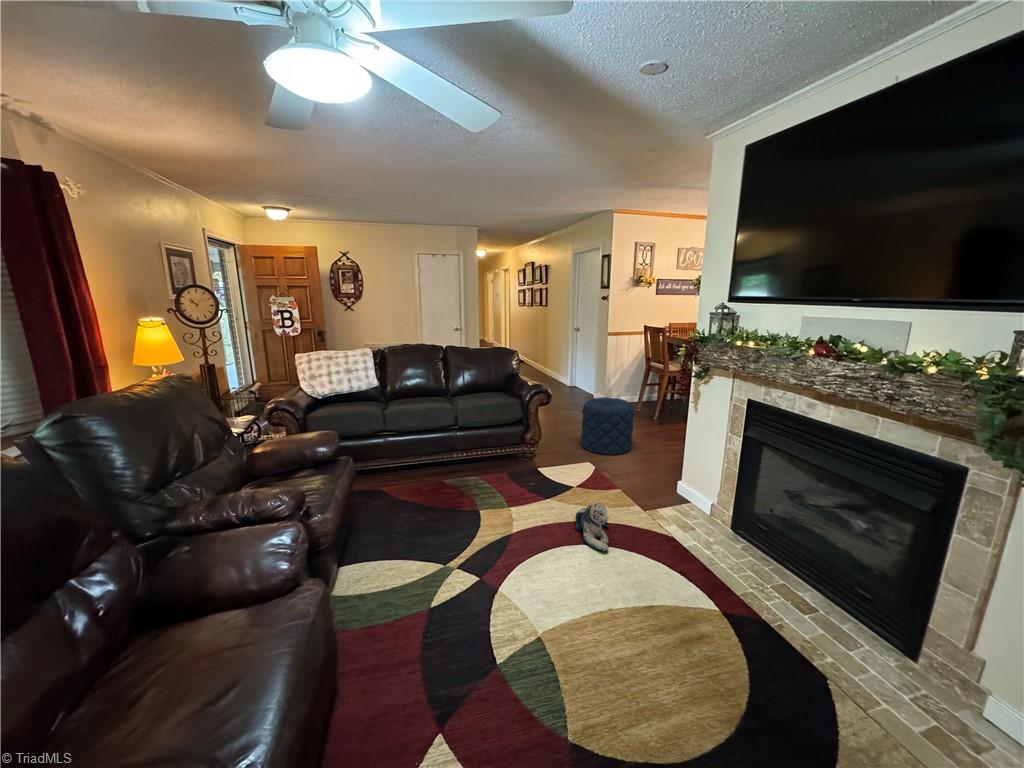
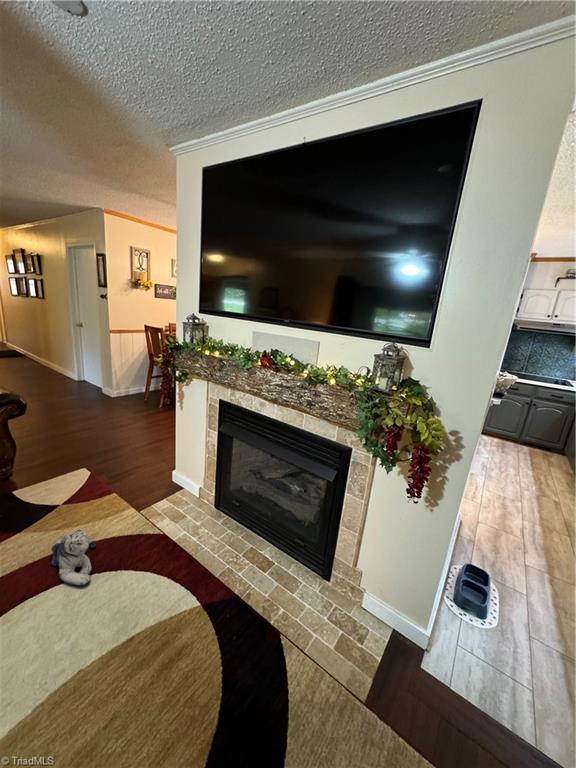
pouf: present [581,397,635,455] -> none [77,396,135,453]

